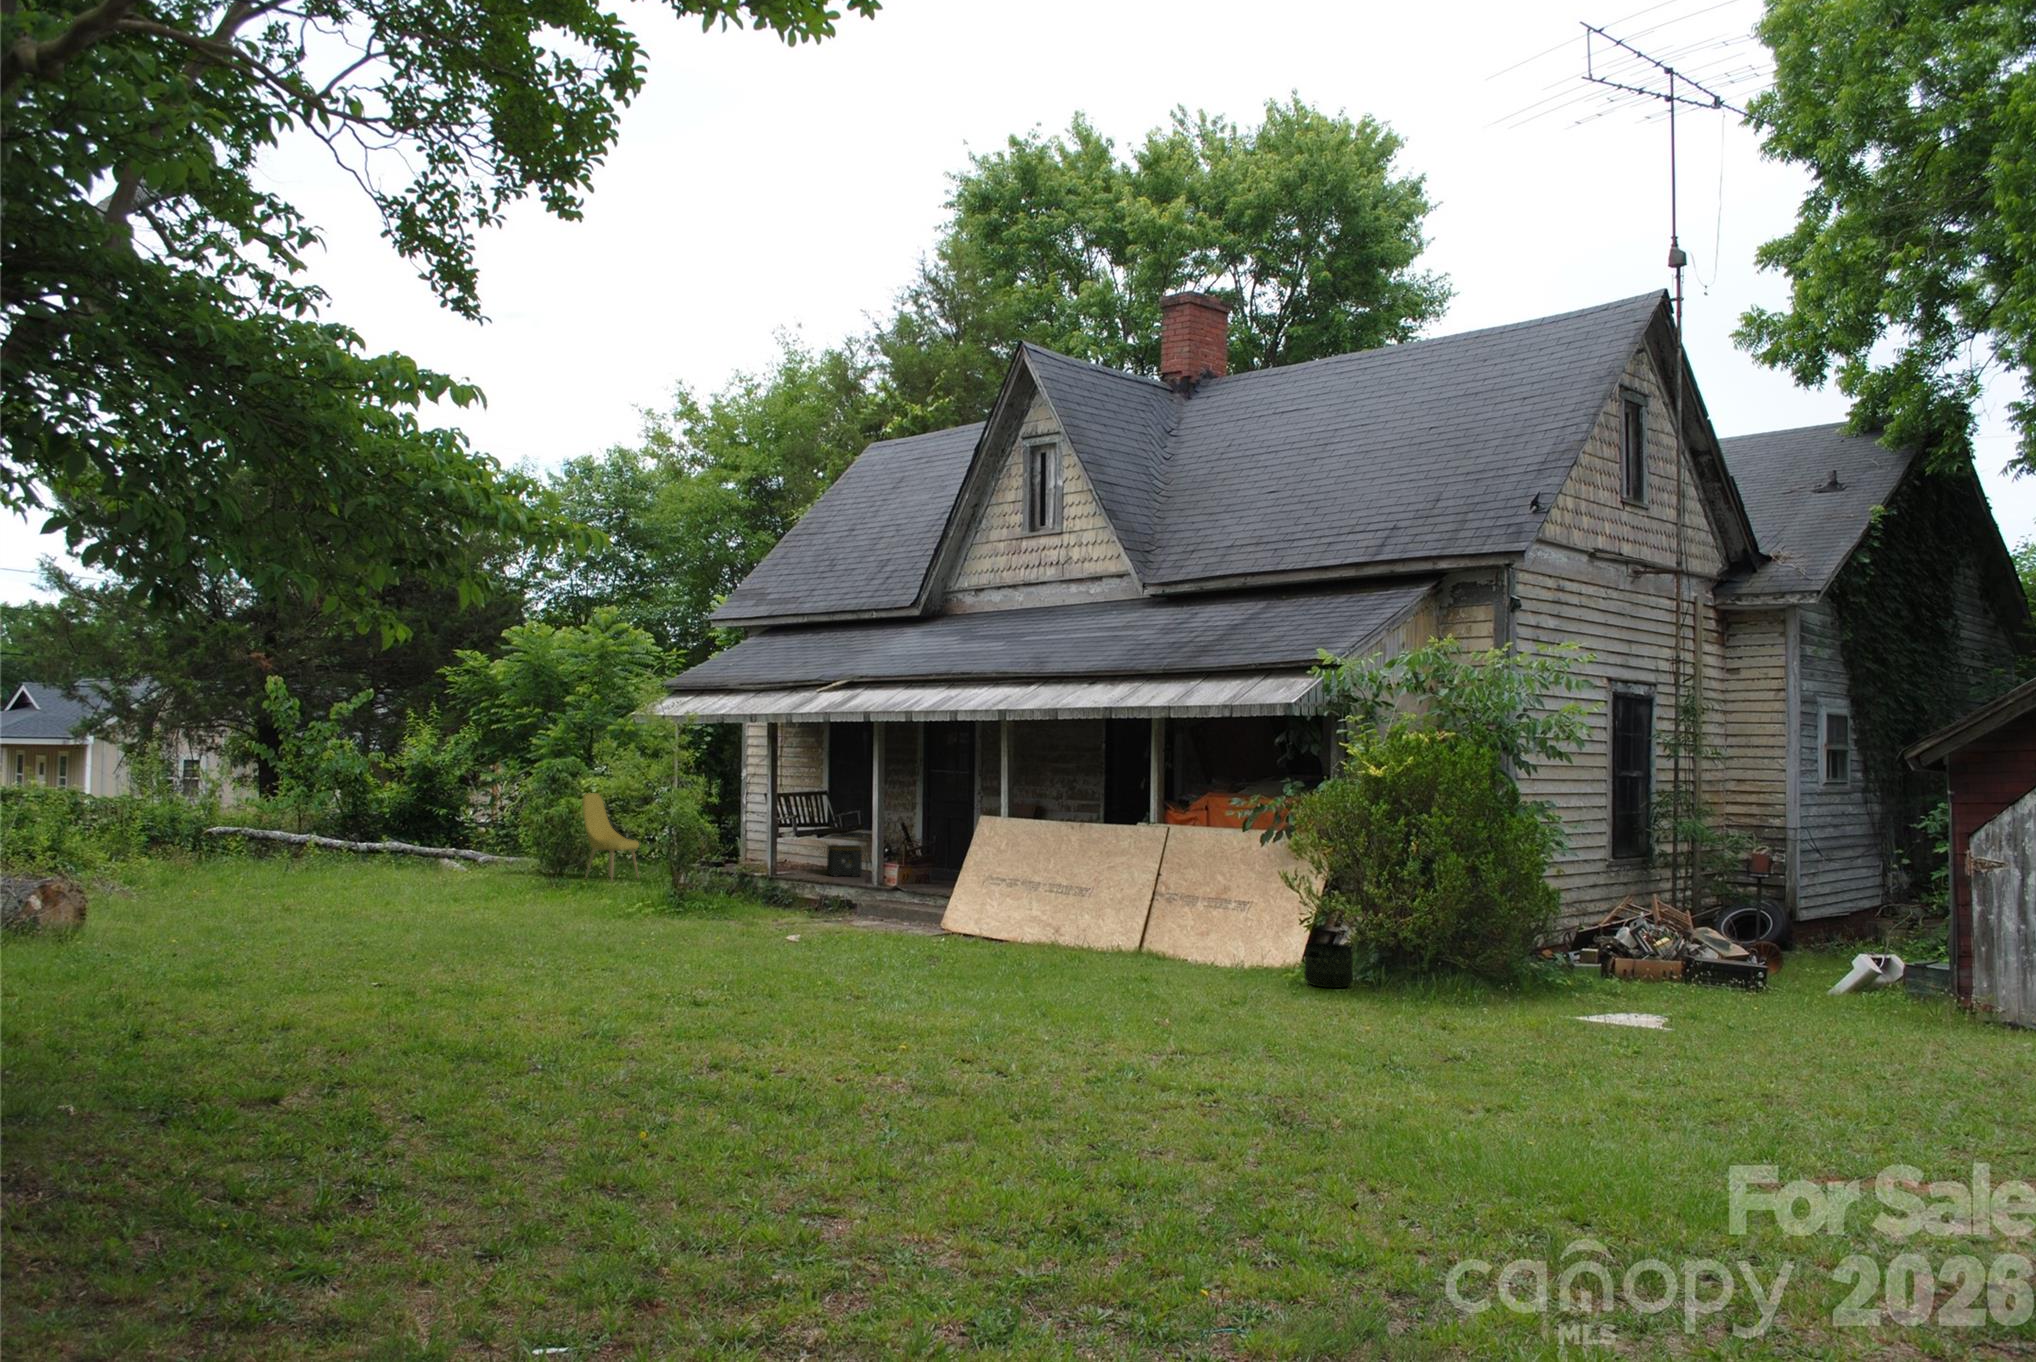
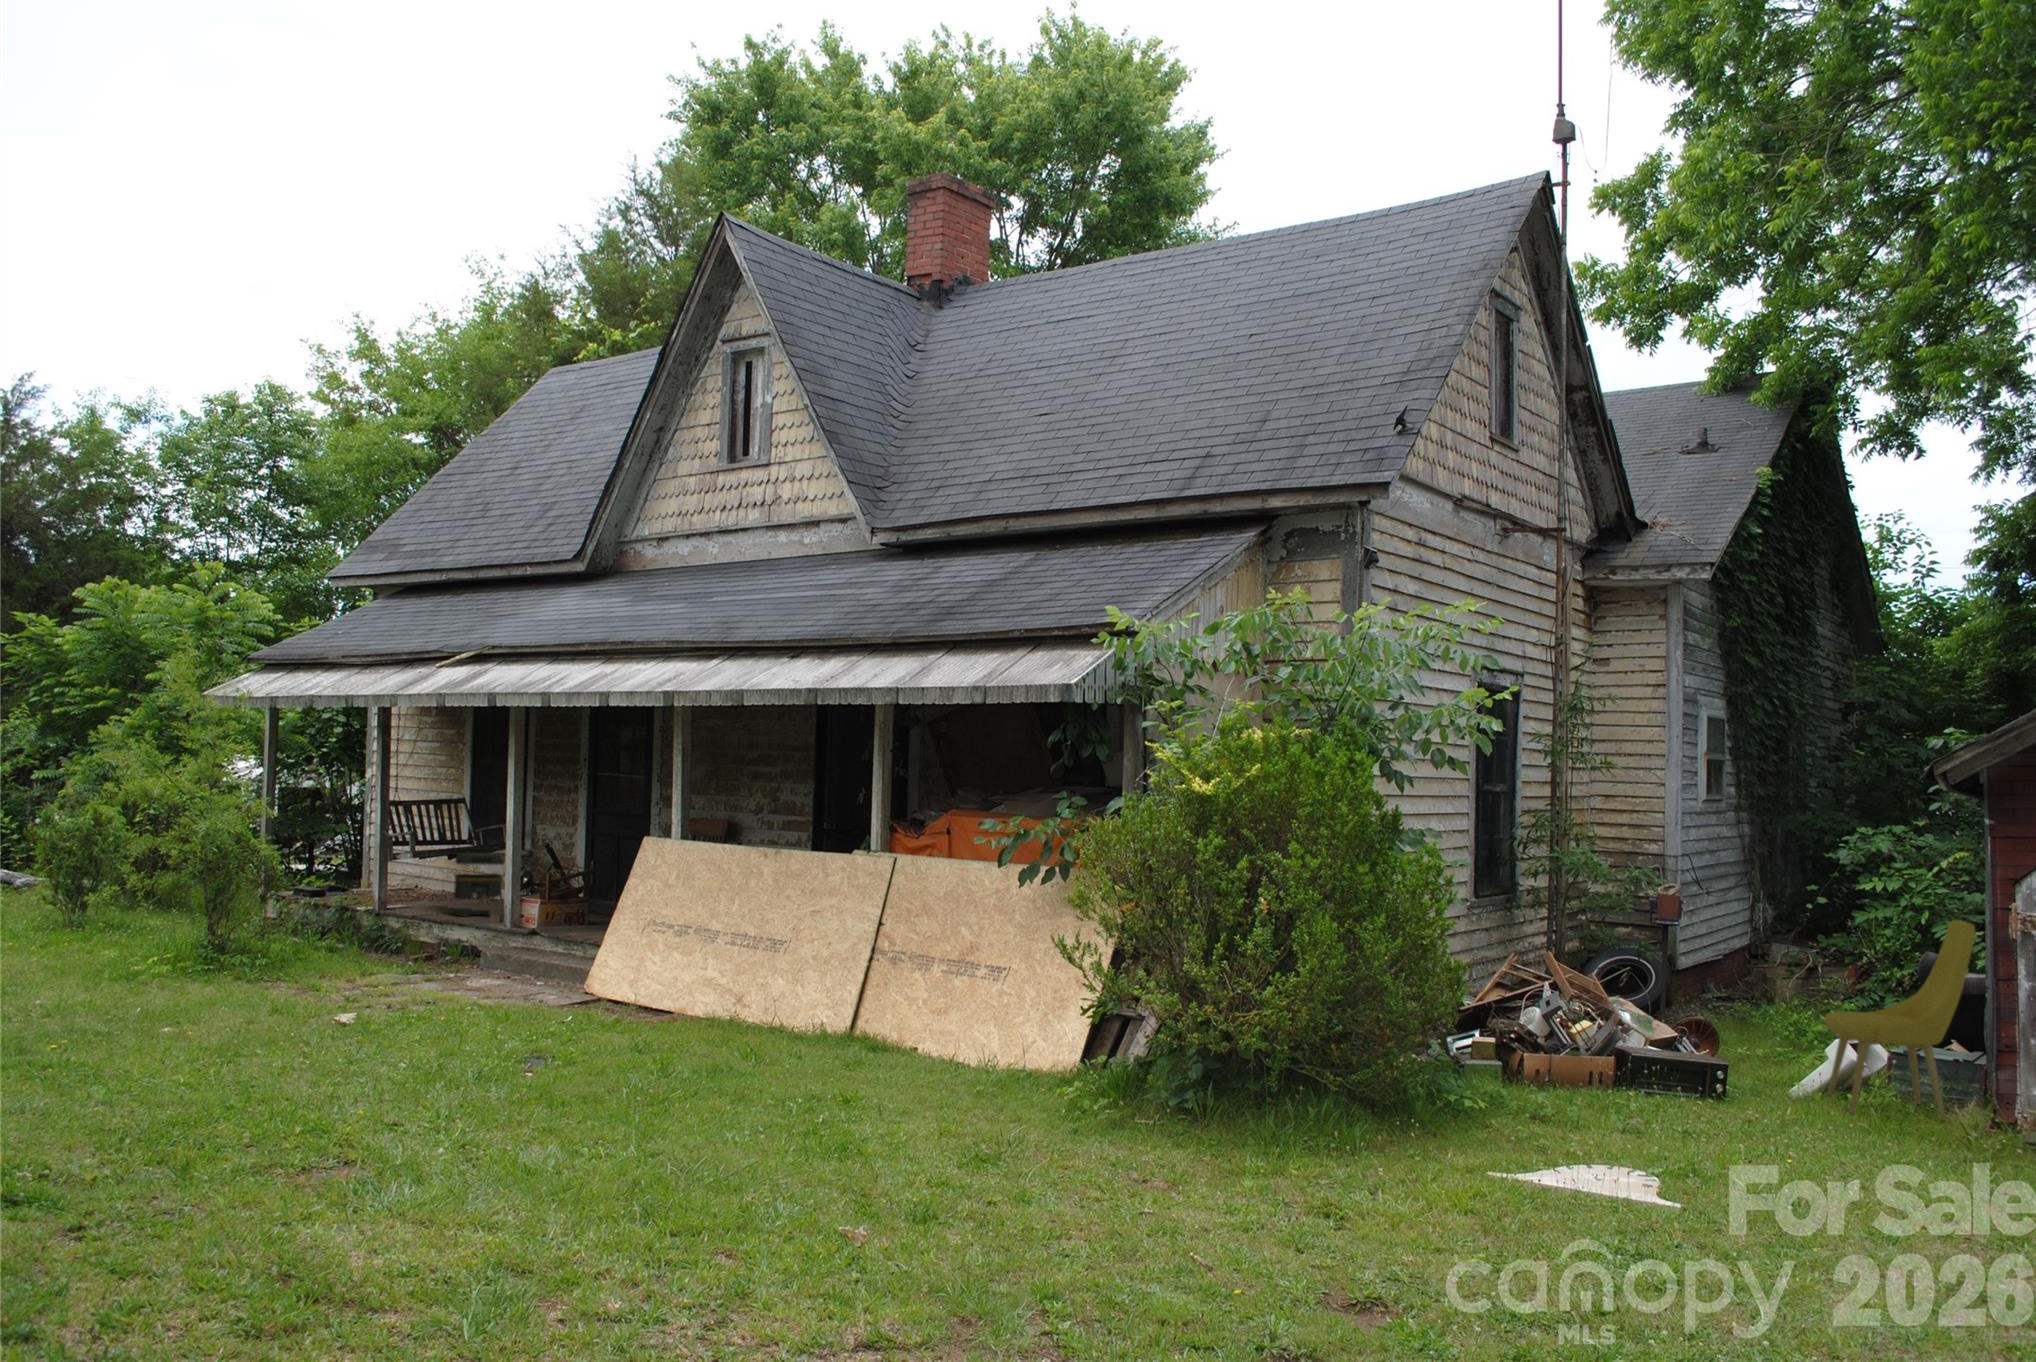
chair: present [582,793,639,881] -> present [1825,920,1975,1121]
basket: present [1304,943,1353,988] -> none [1089,1033,1160,1103]

